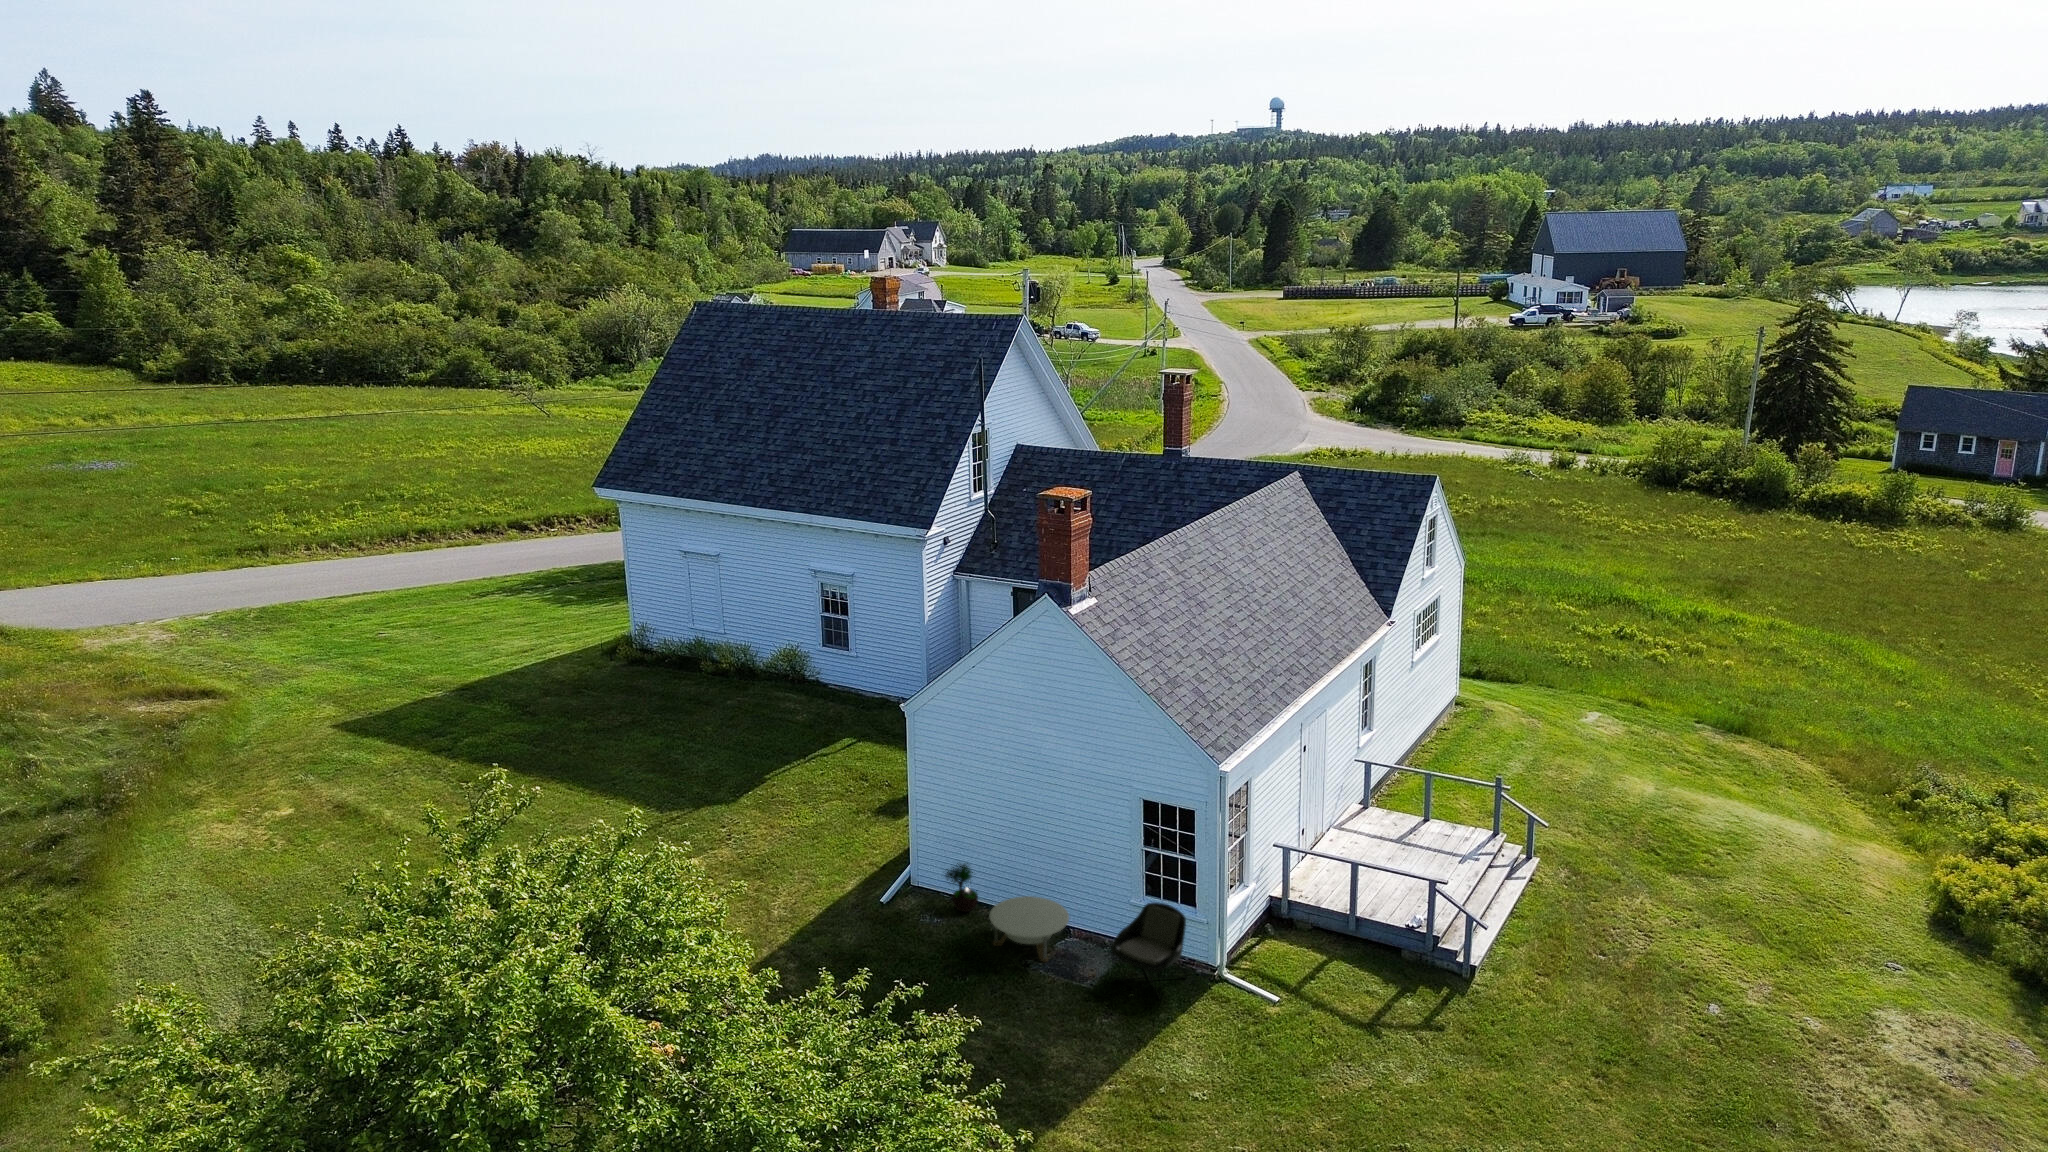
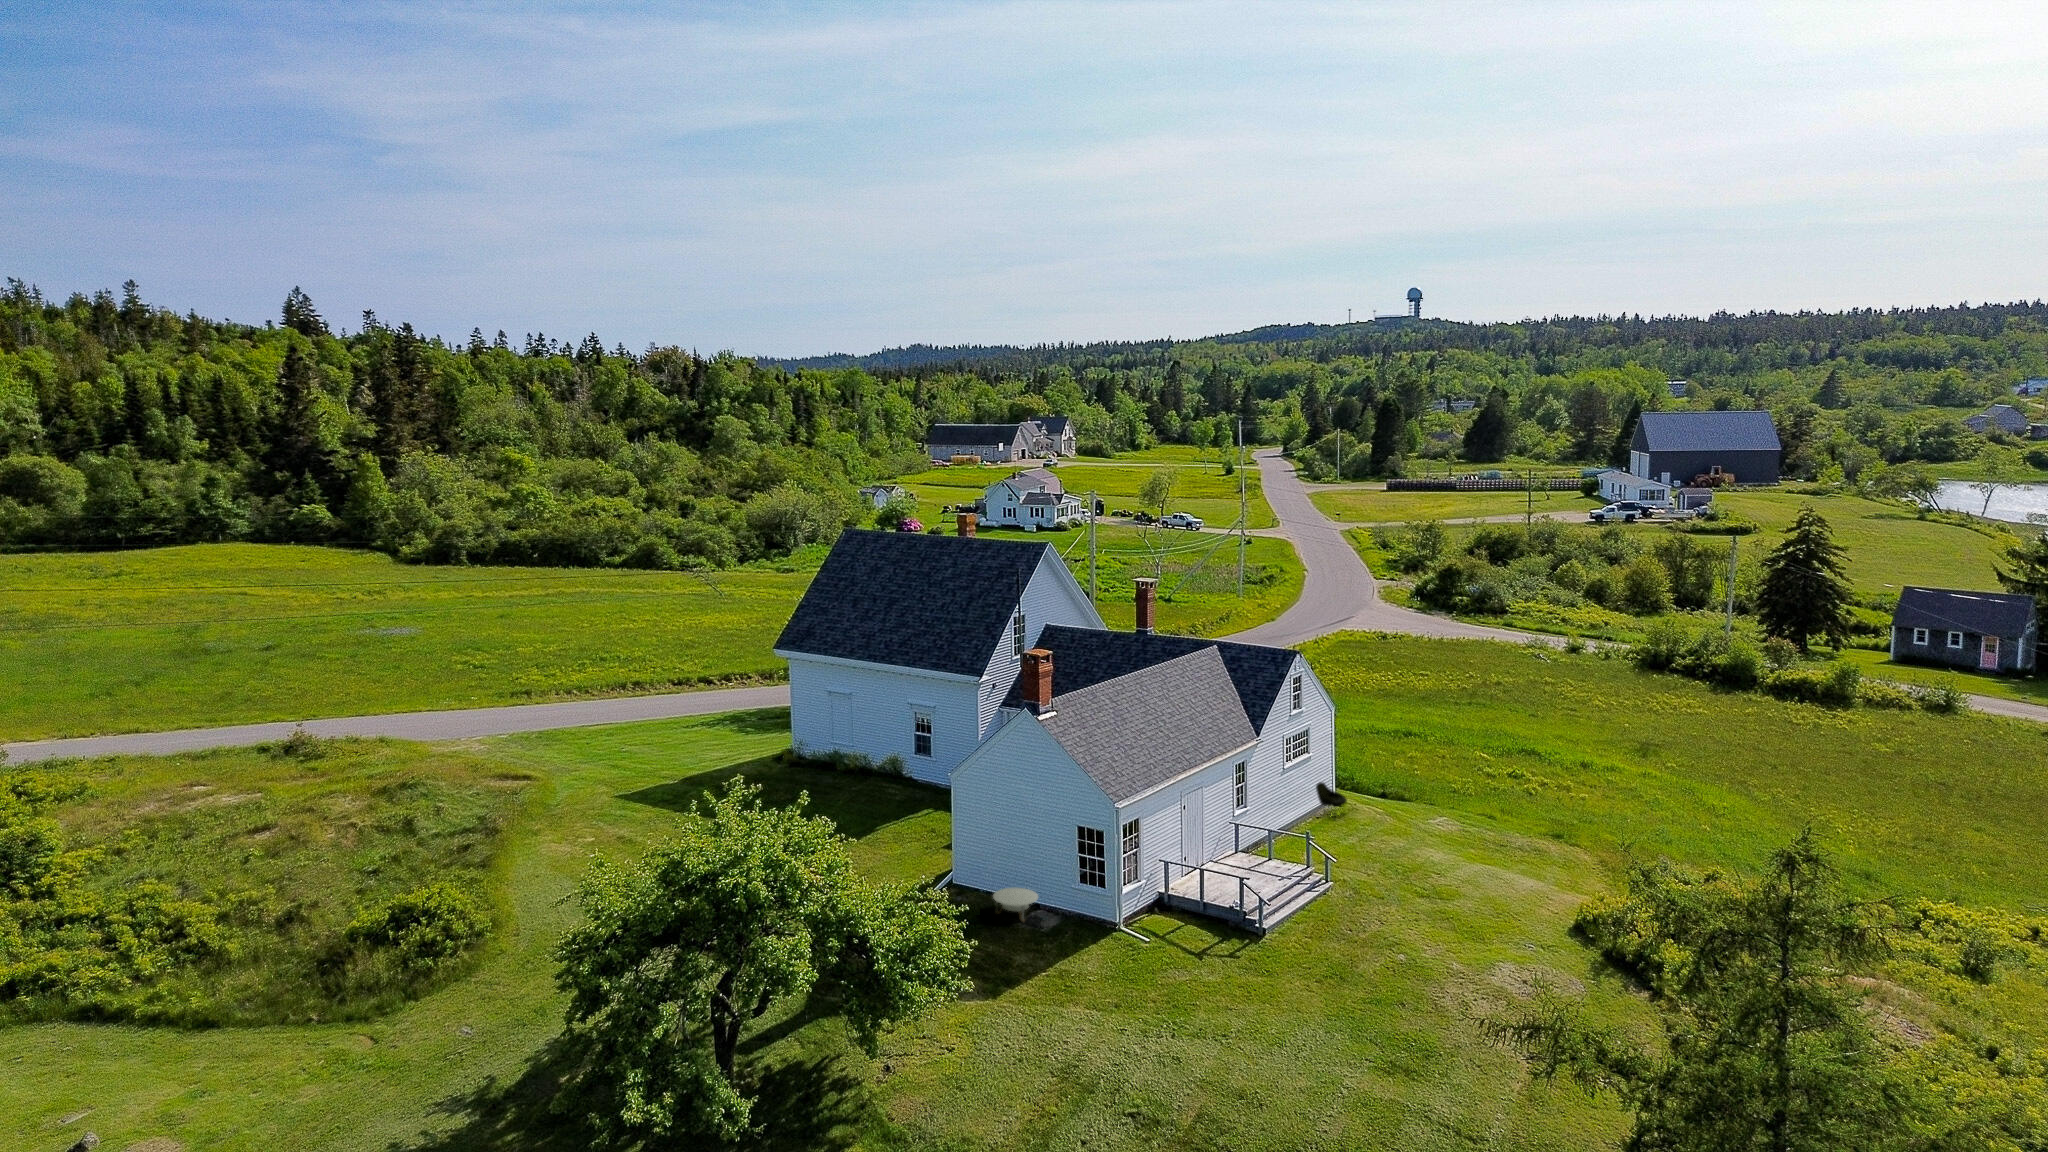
potted tree: present [946,863,978,912] -> none [968,864,990,898]
lounge chair: present [1111,902,1186,999] -> present [1316,782,1347,815]

